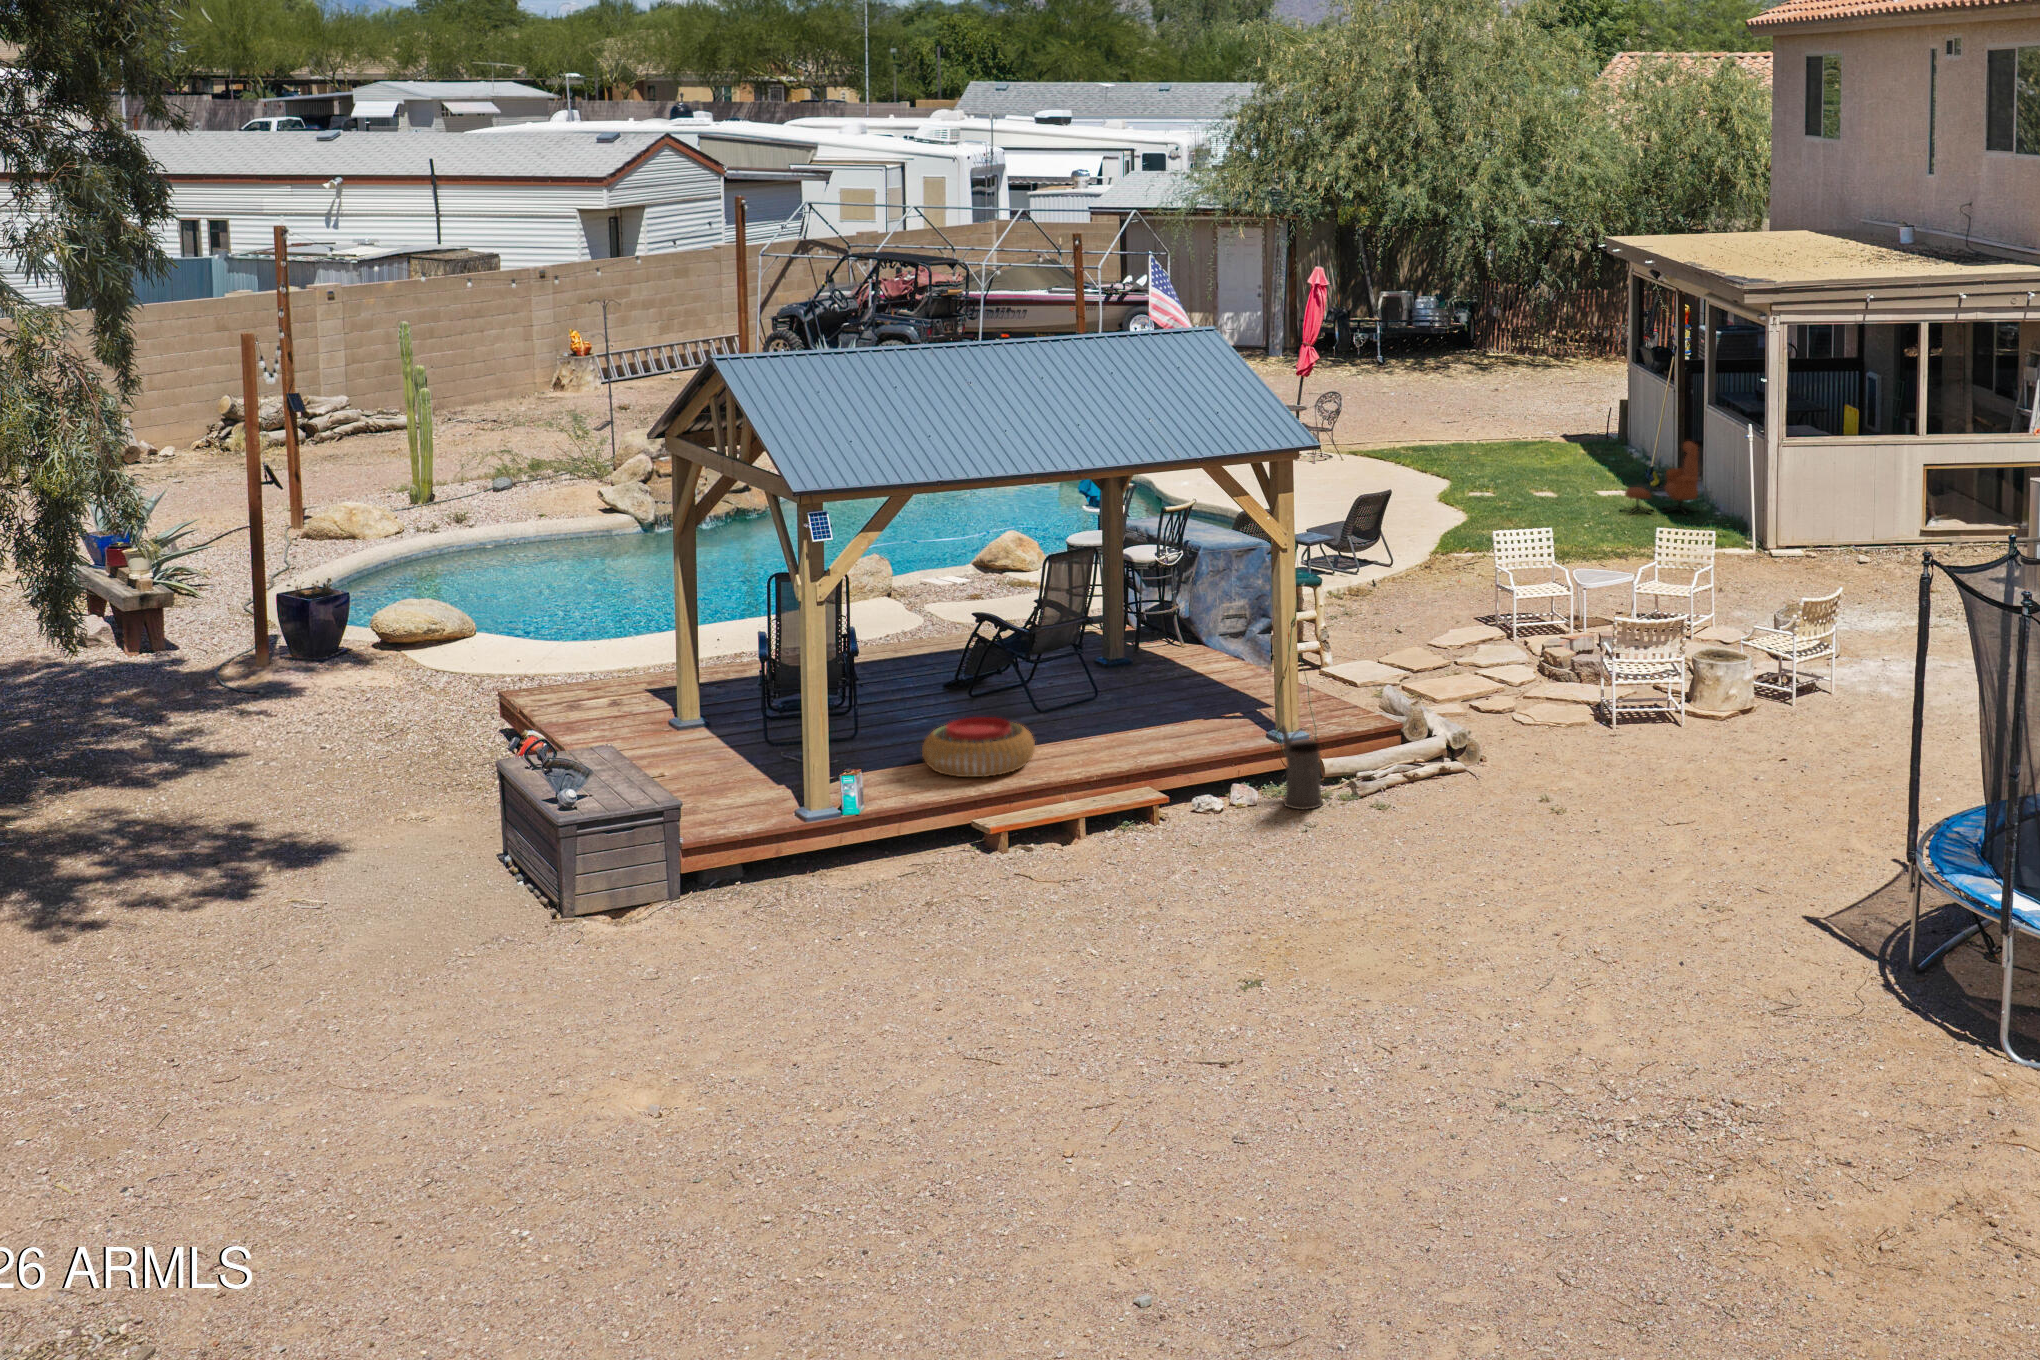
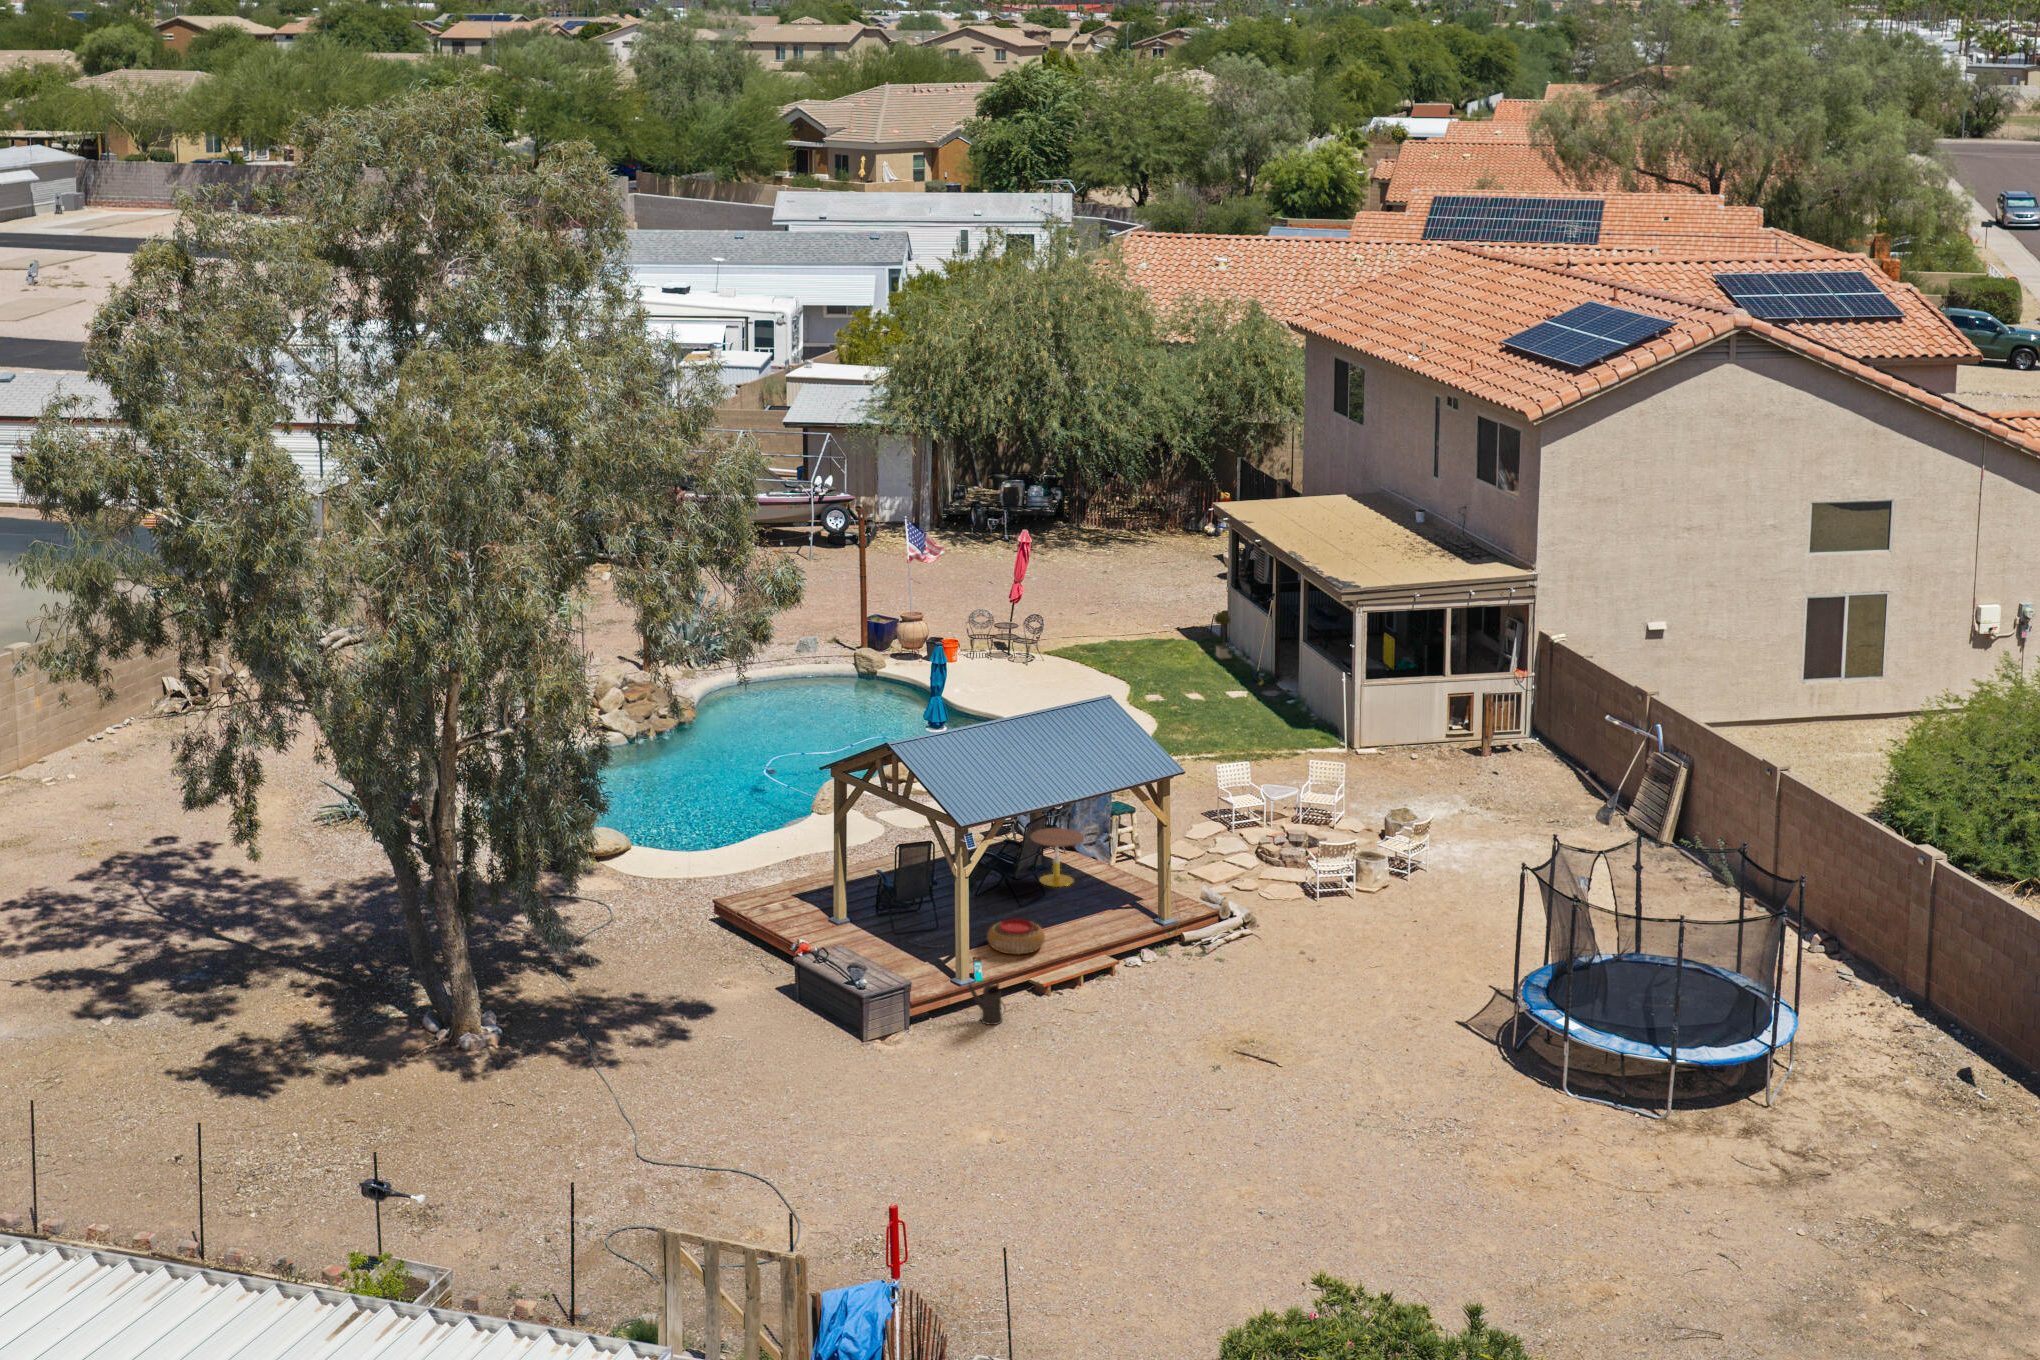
potted tree: none [1598,393,1627,463] -> present [1214,612,1231,659]
lounge chair: present [1625,441,1698,514] -> none [1248,664,1301,714]
side table: none [1087,590,1184,688] -> present [1030,828,1084,887]
watering can: present [1281,726,1323,810] -> present [969,979,1006,1025]

